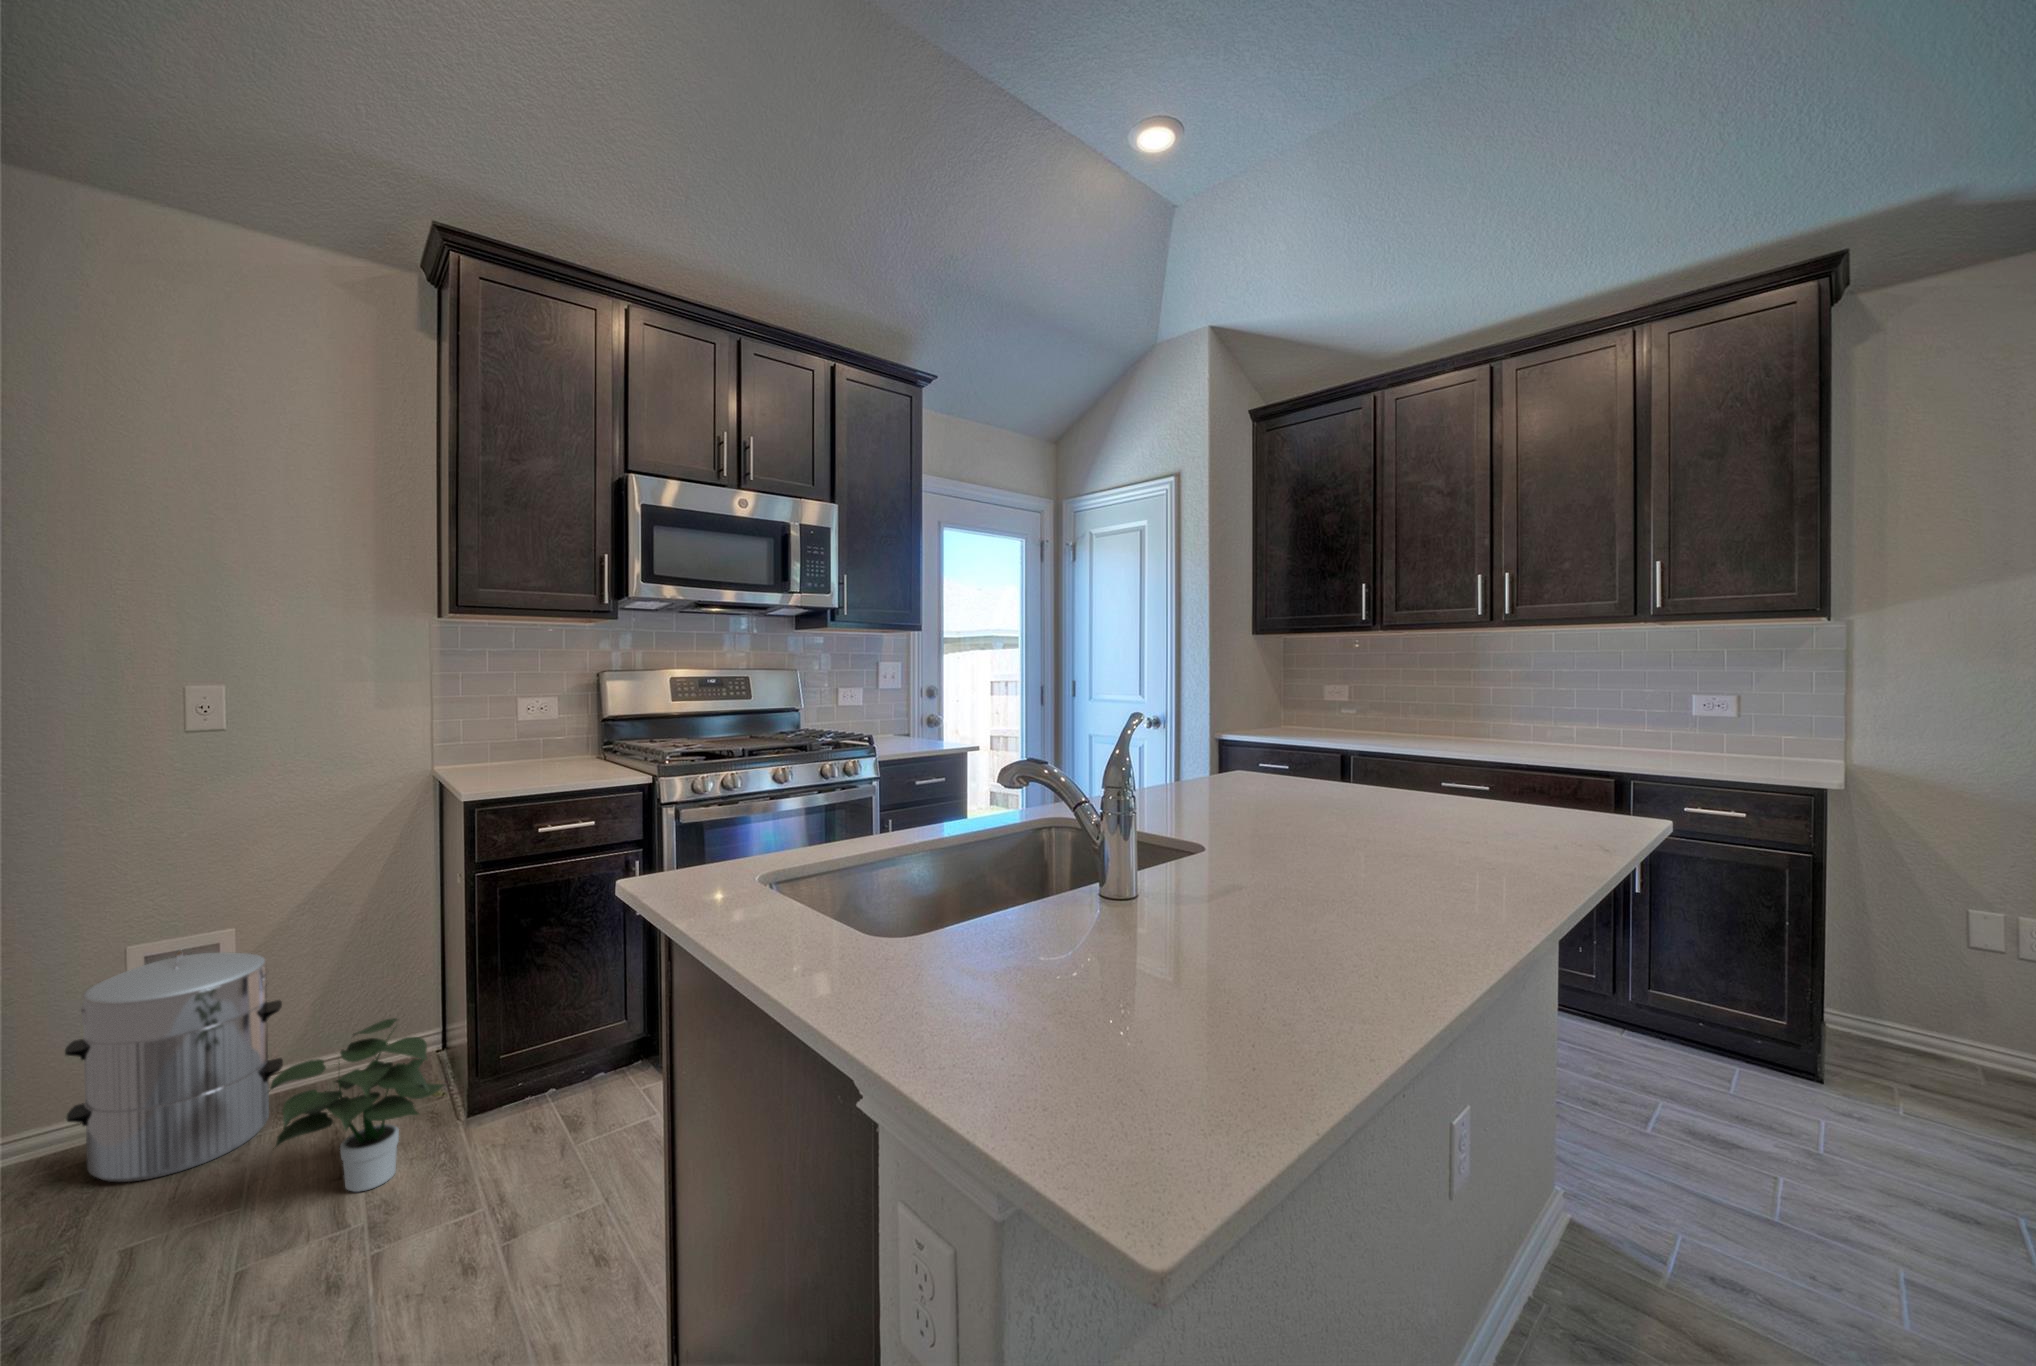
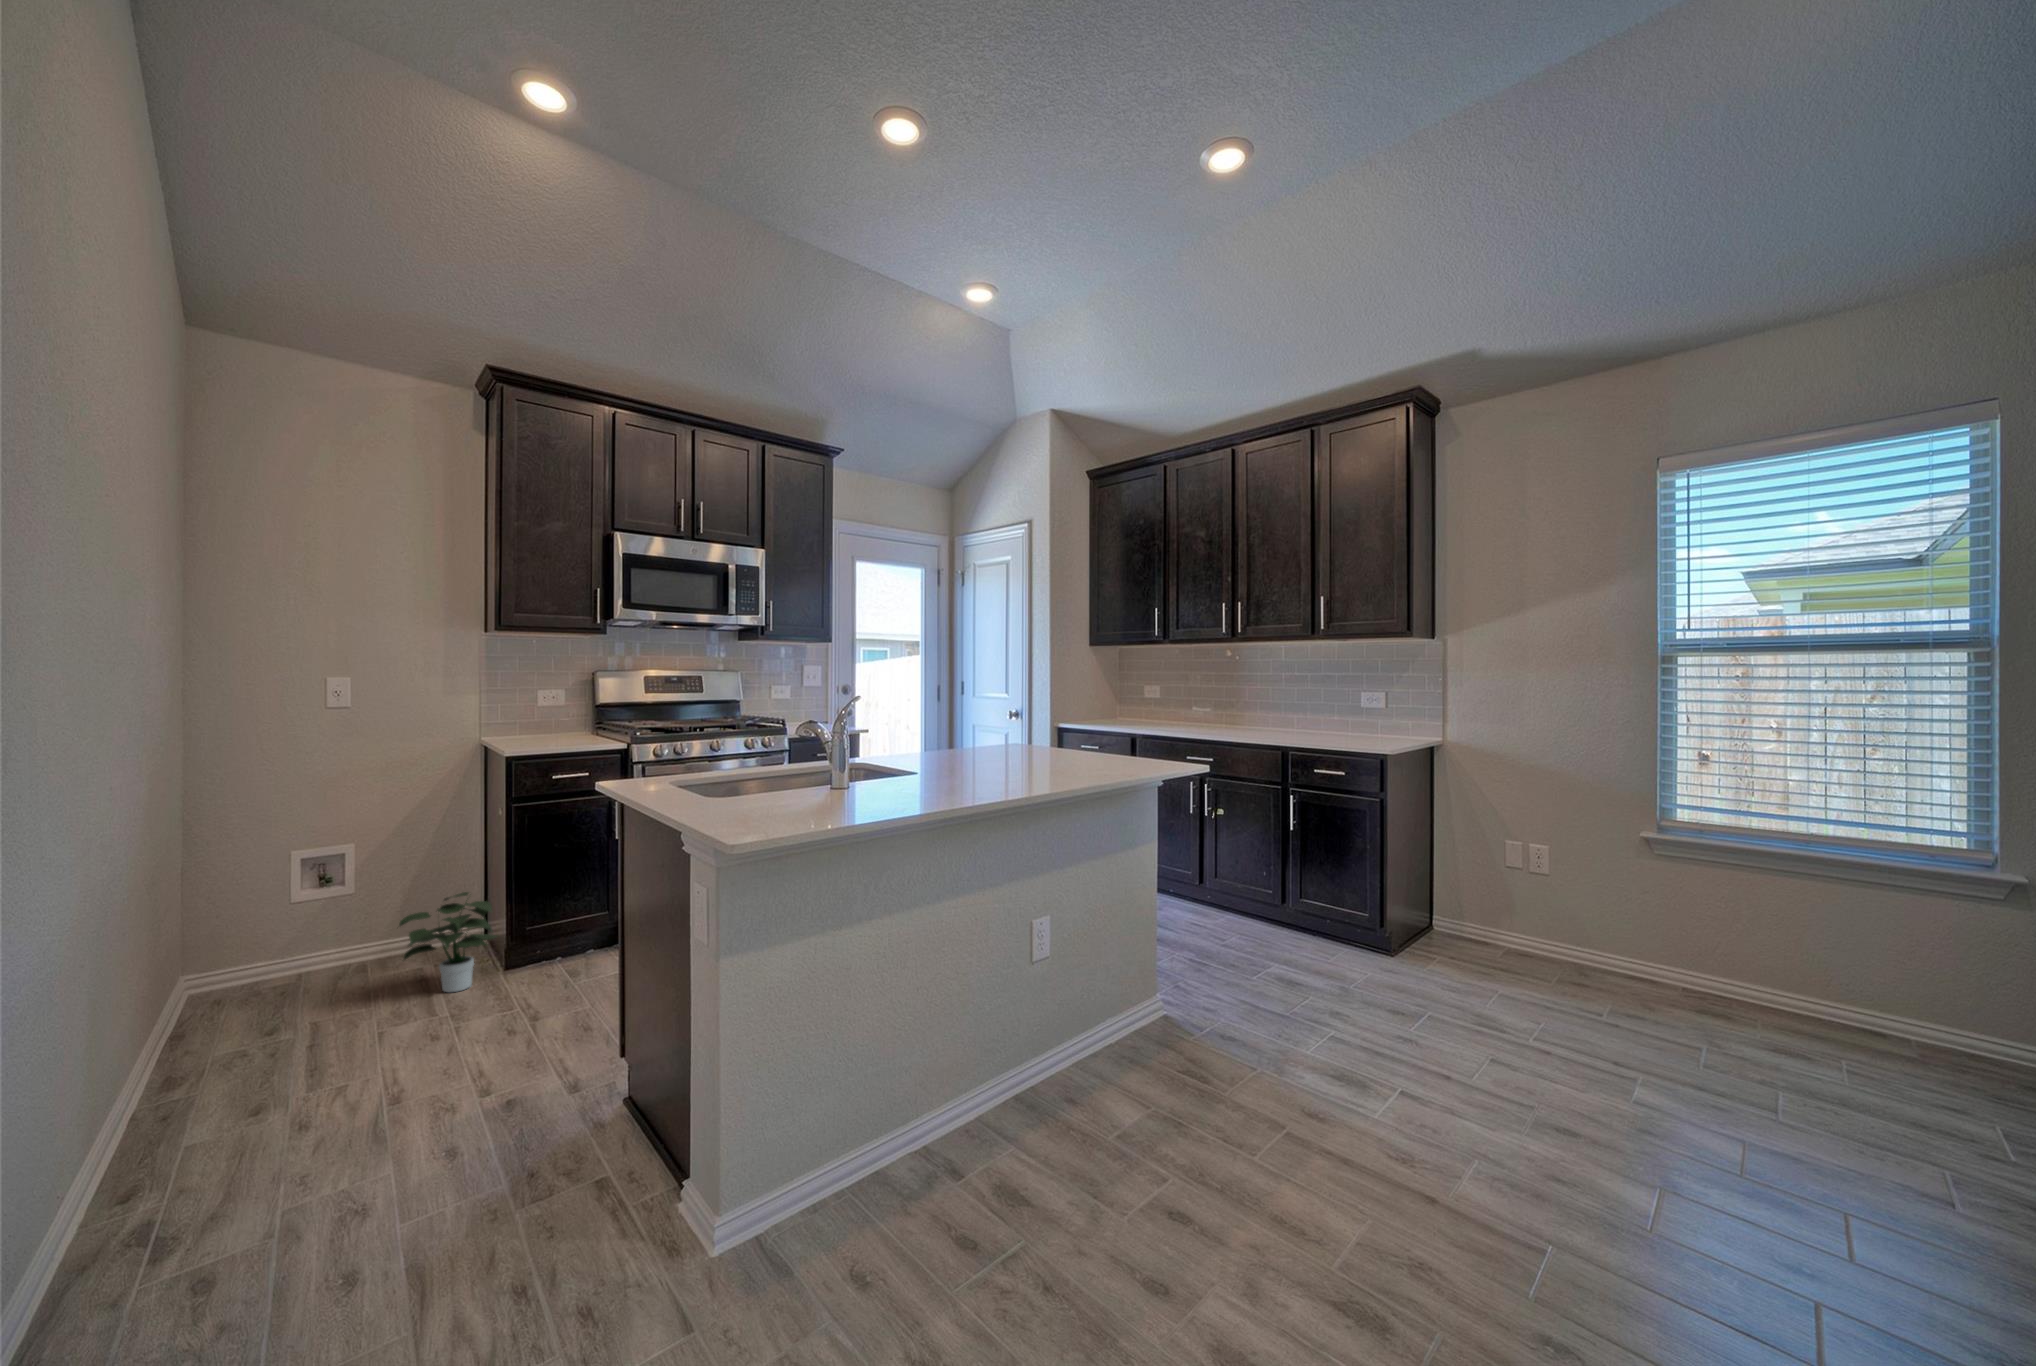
waste bin: present [65,950,283,1182] -> none [262,852,389,992]

